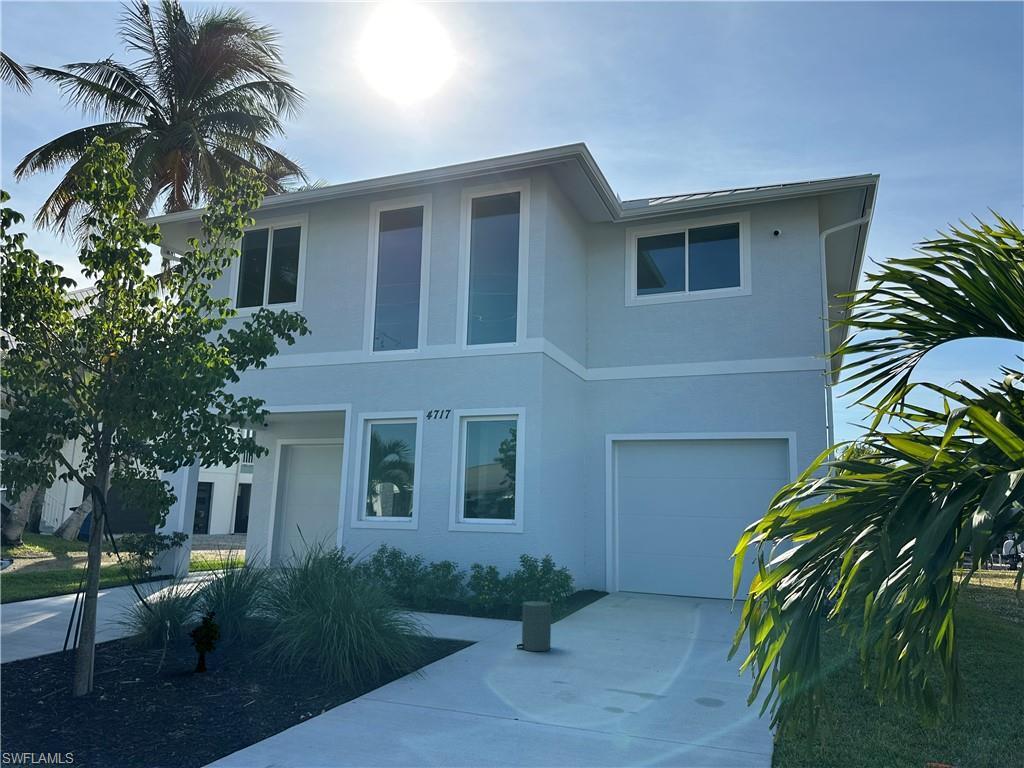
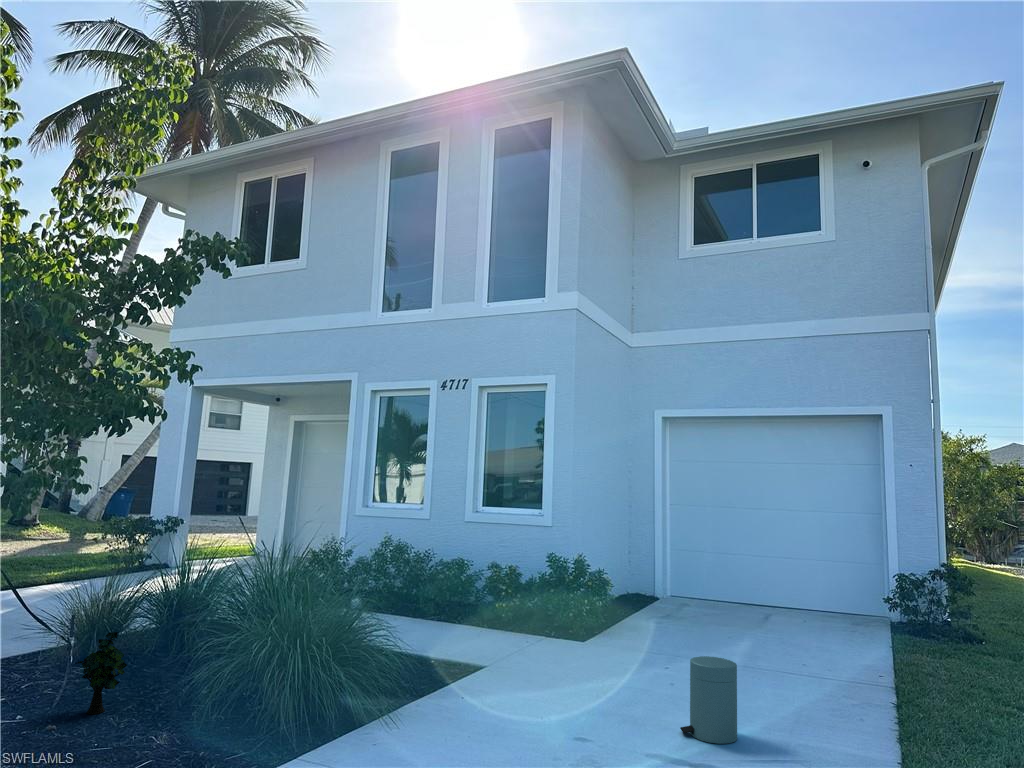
trash can: present [517,601,551,651] -> present [680,656,737,744]

